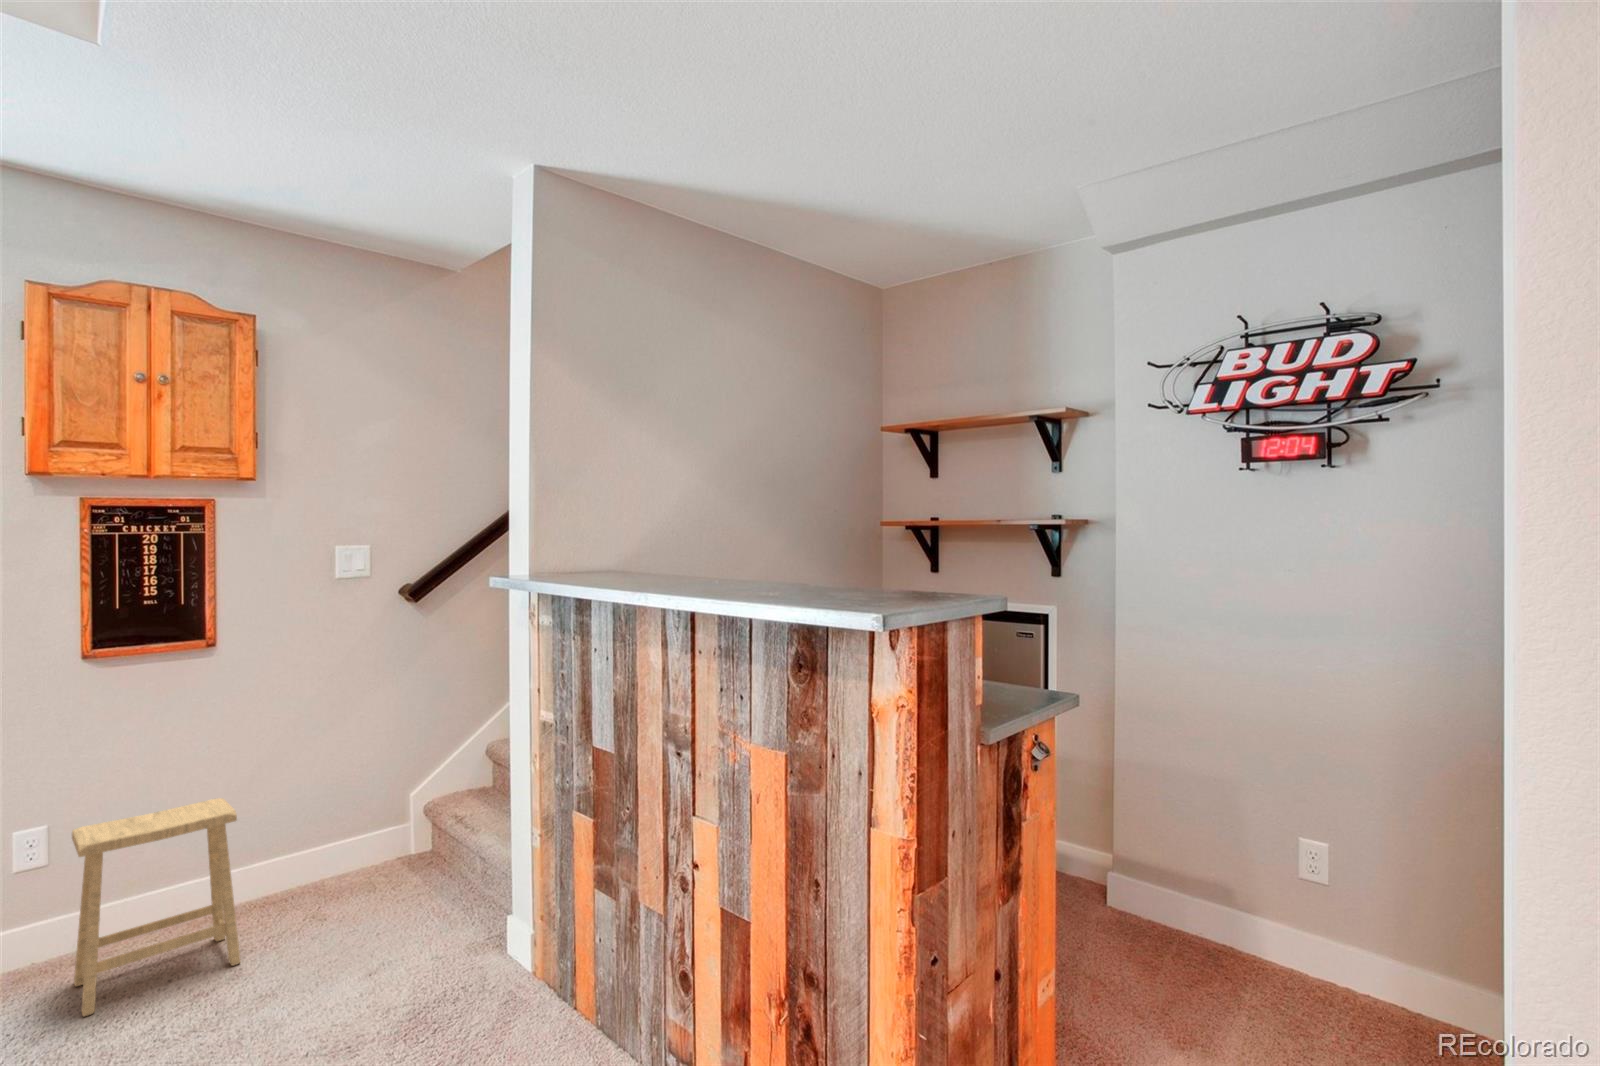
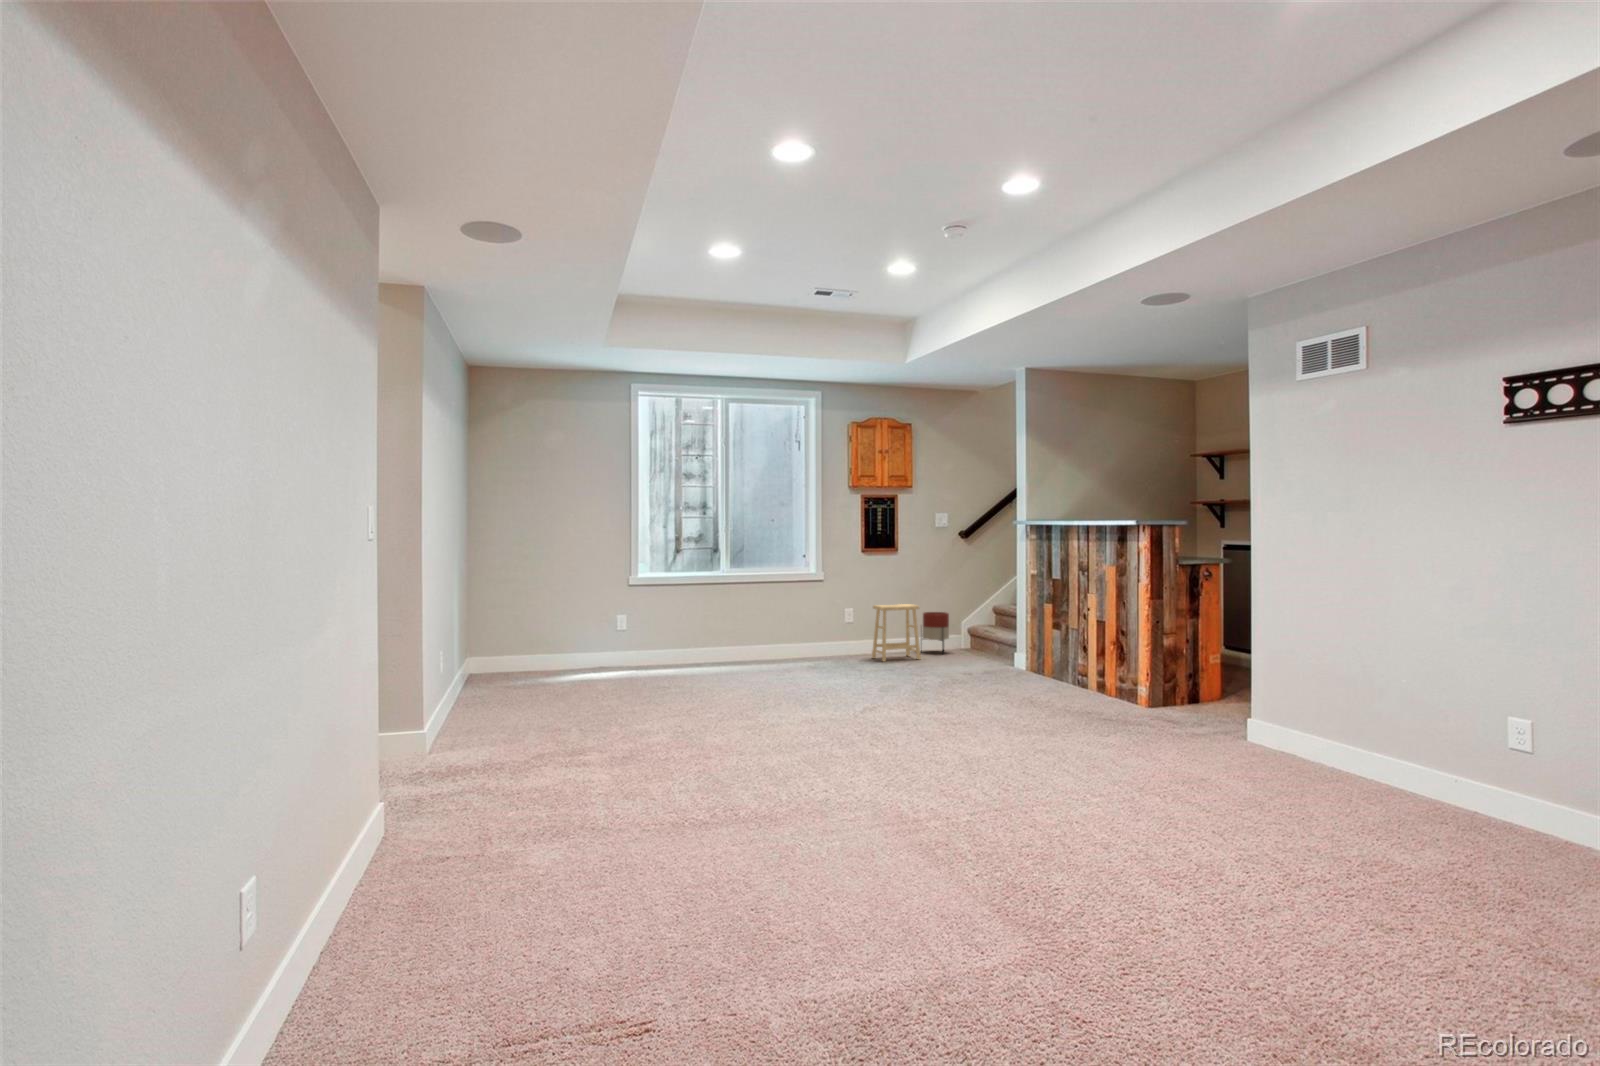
planter: none [282,785,363,906] -> present [922,612,949,650]

